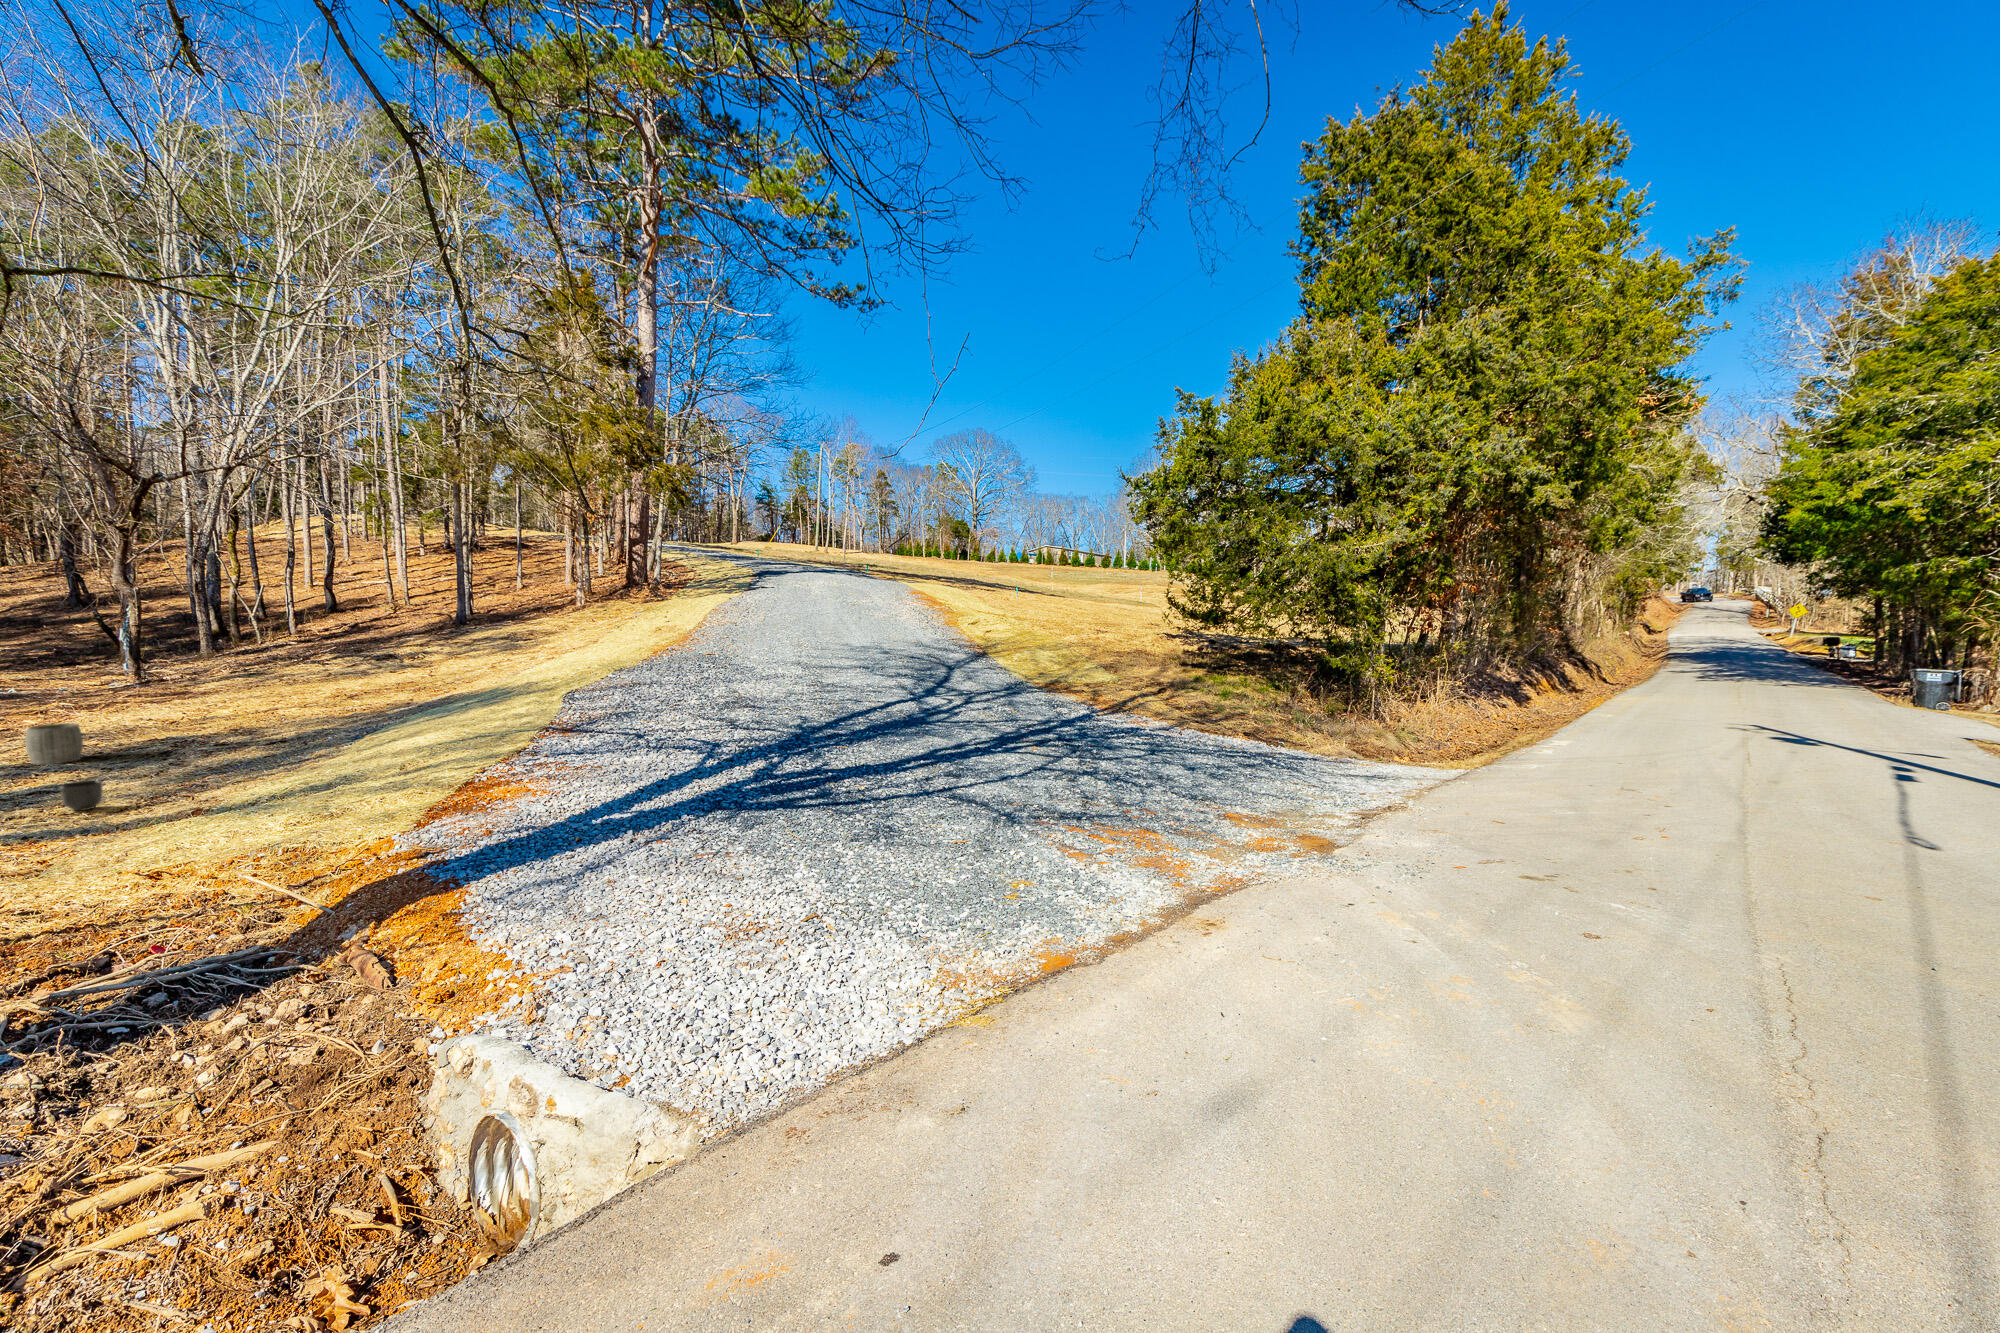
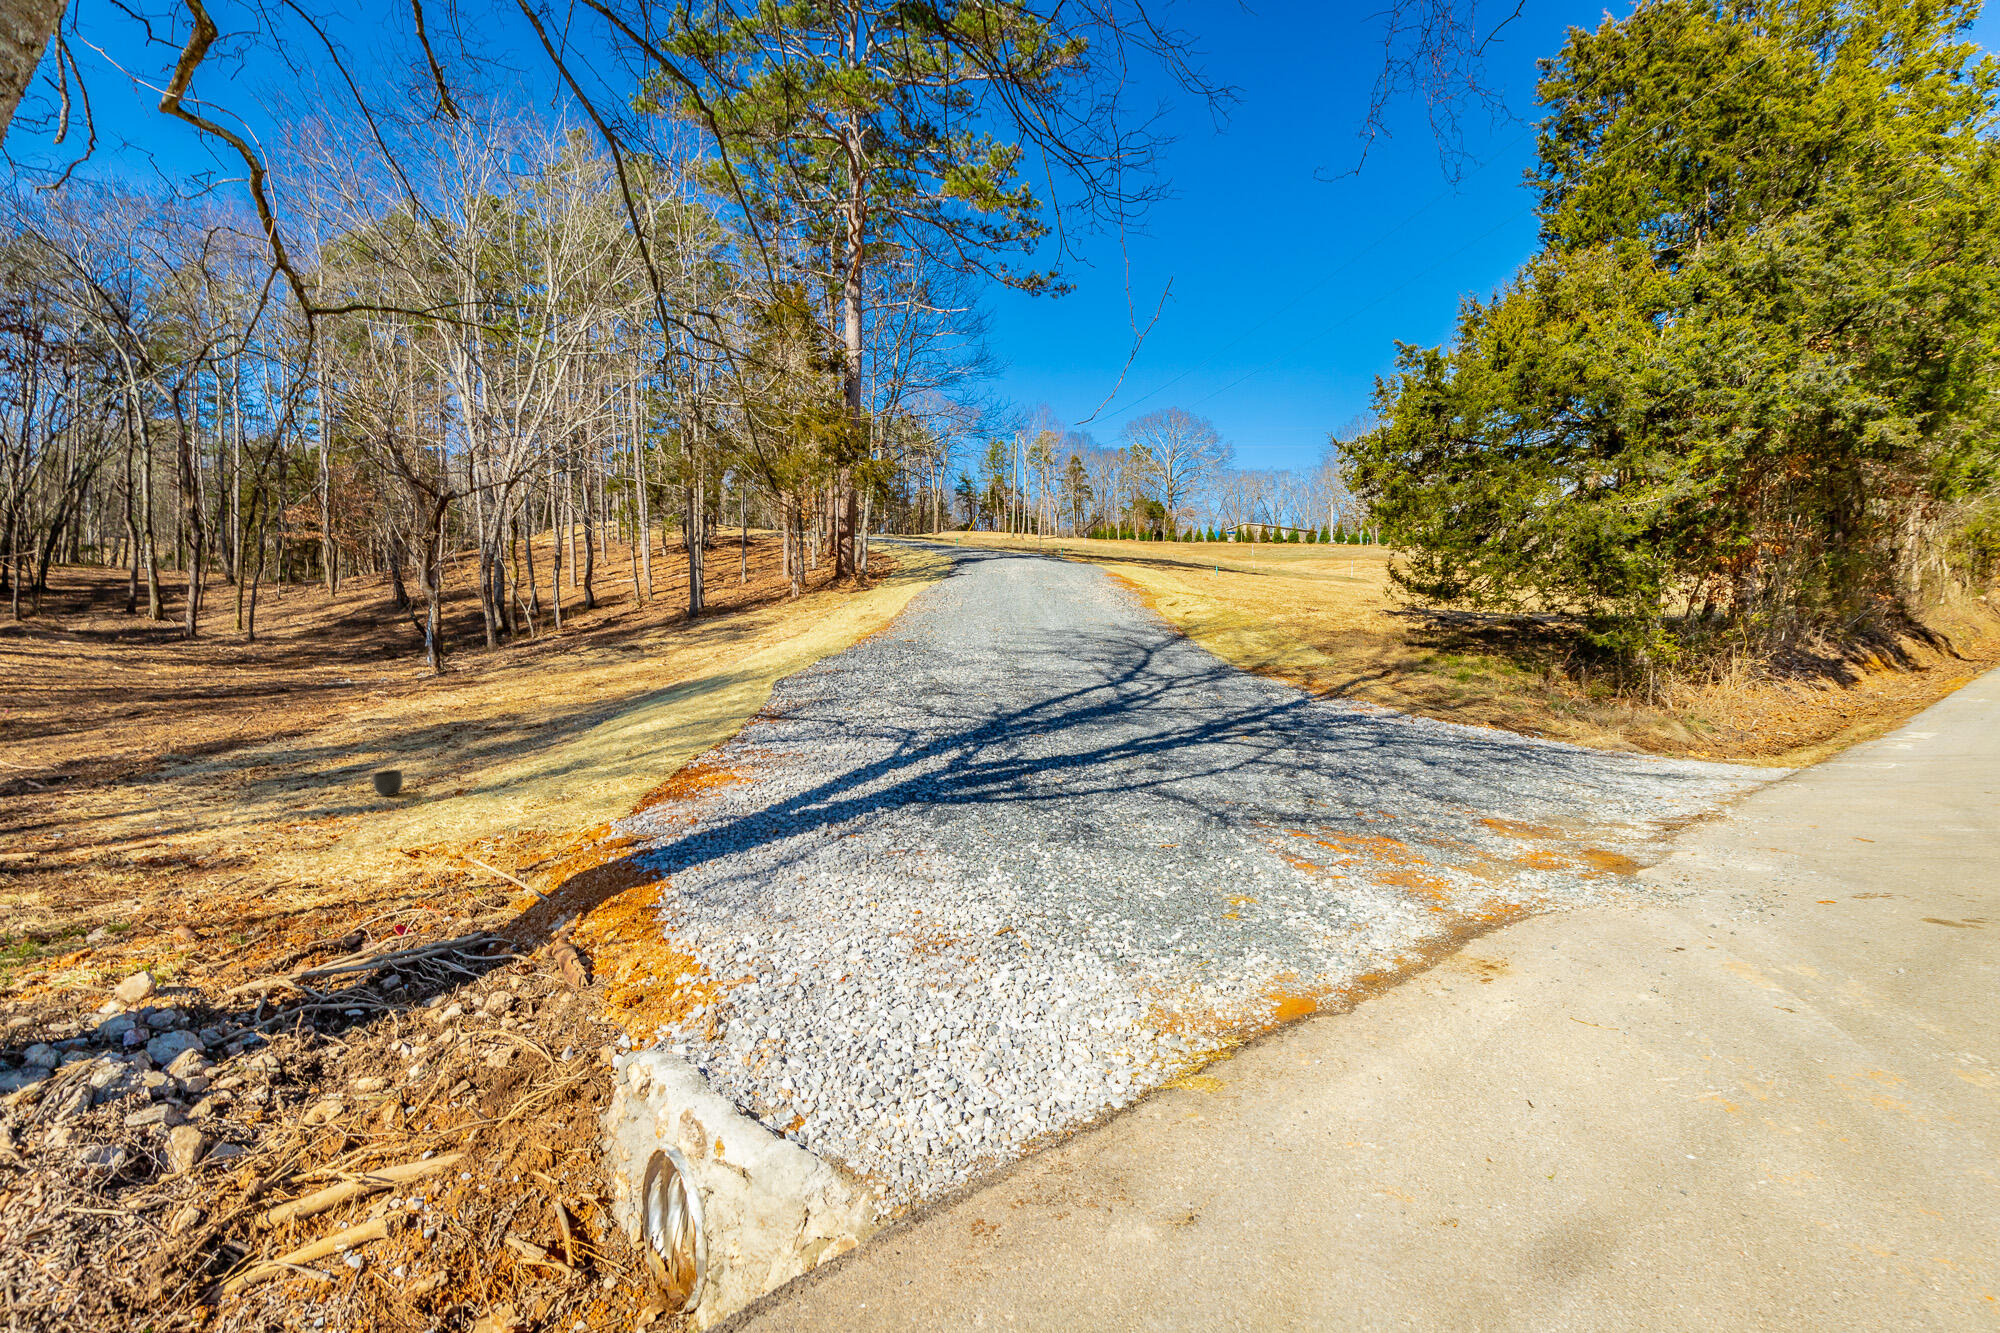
woven basket: present [25,723,83,765] -> none [360,722,399,757]

